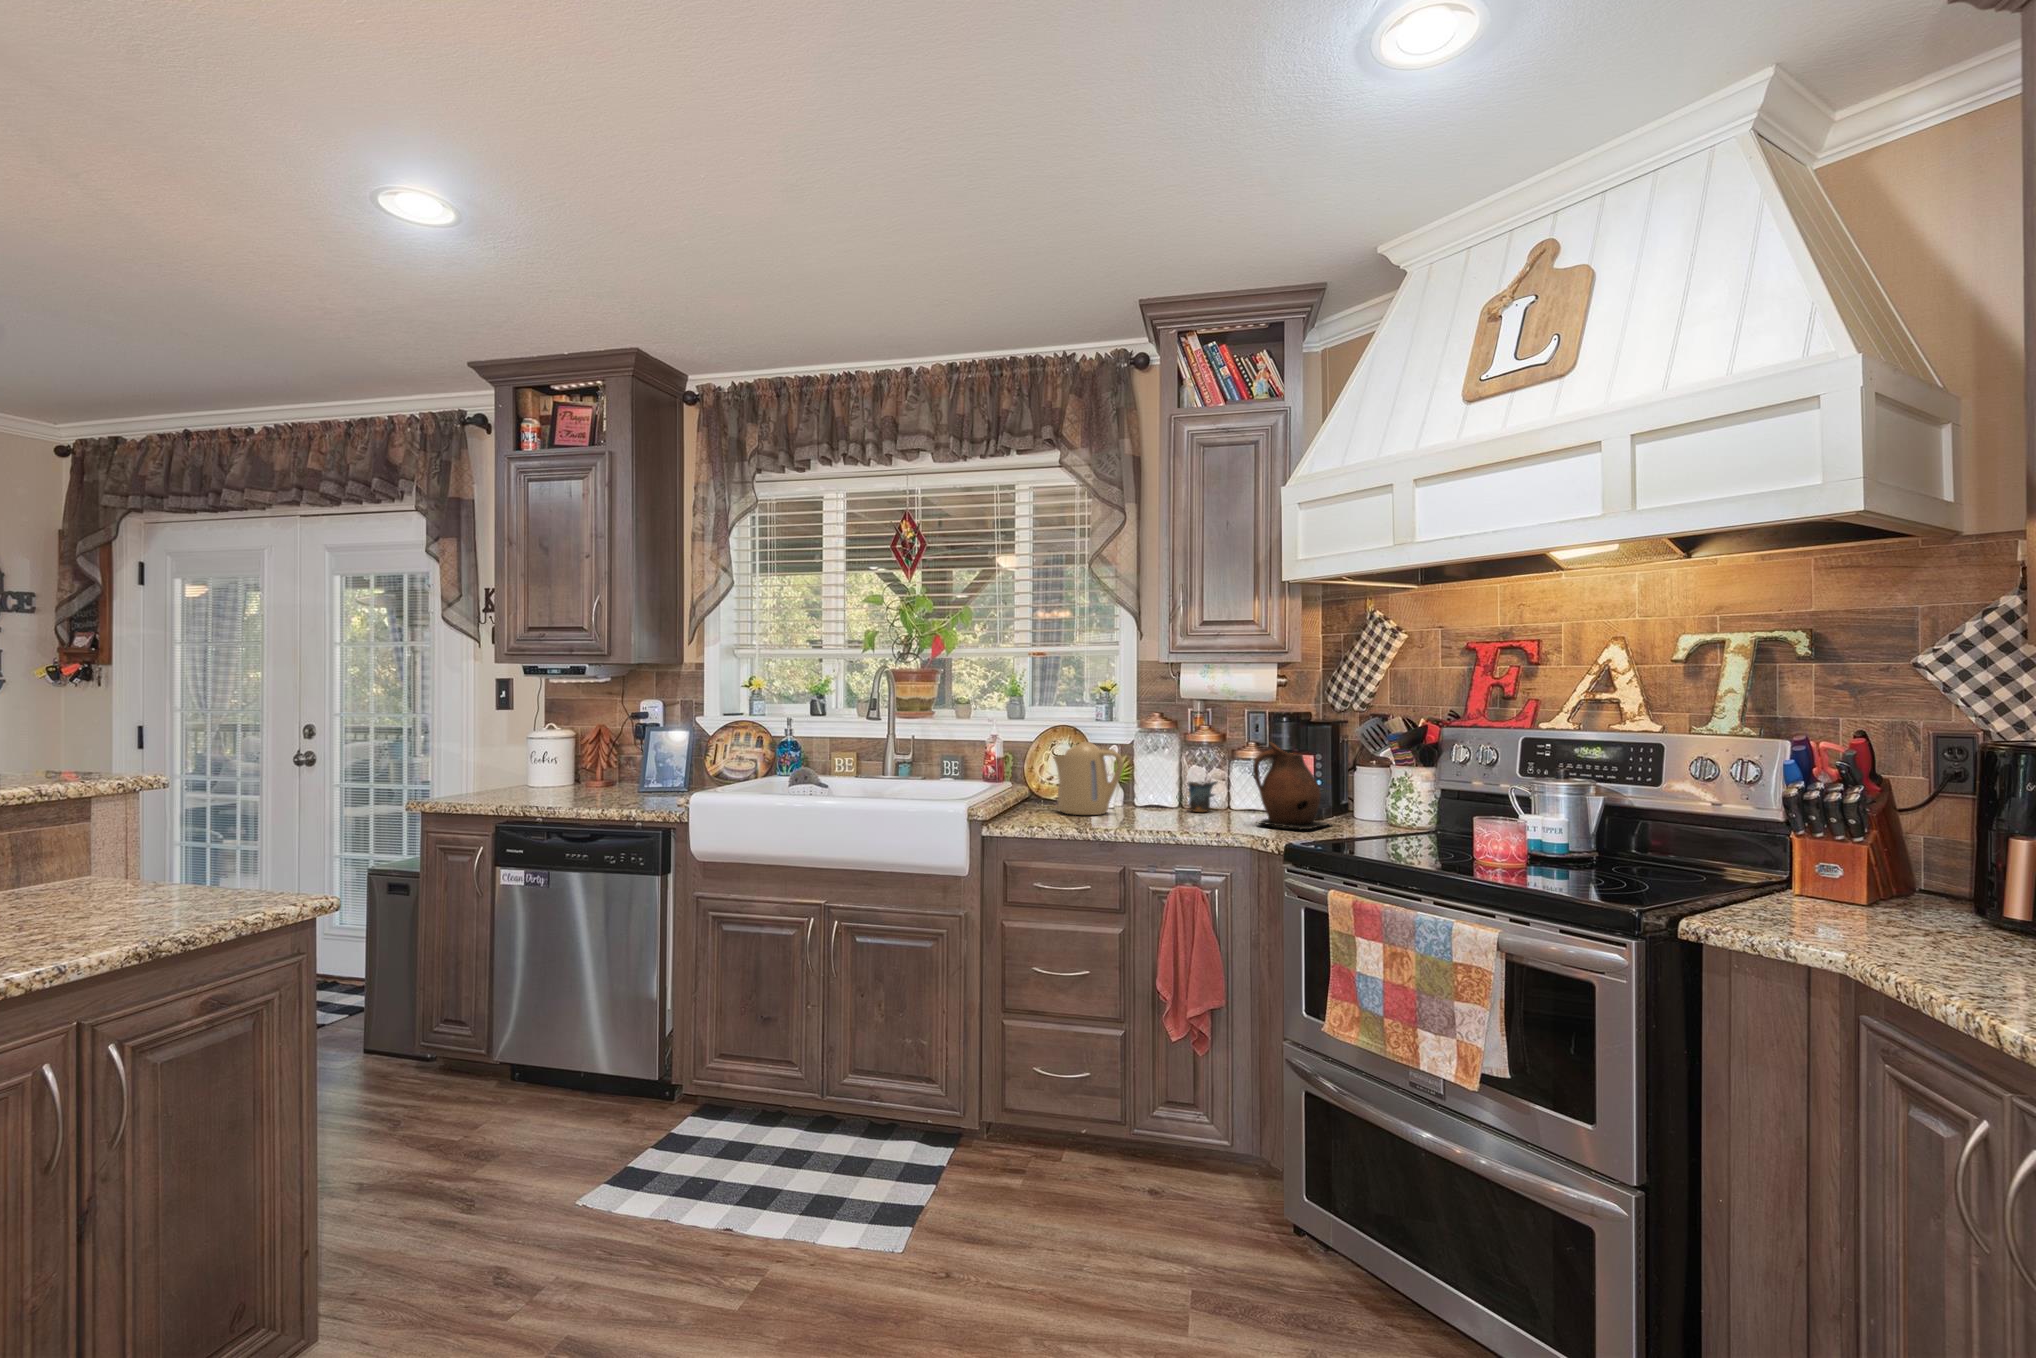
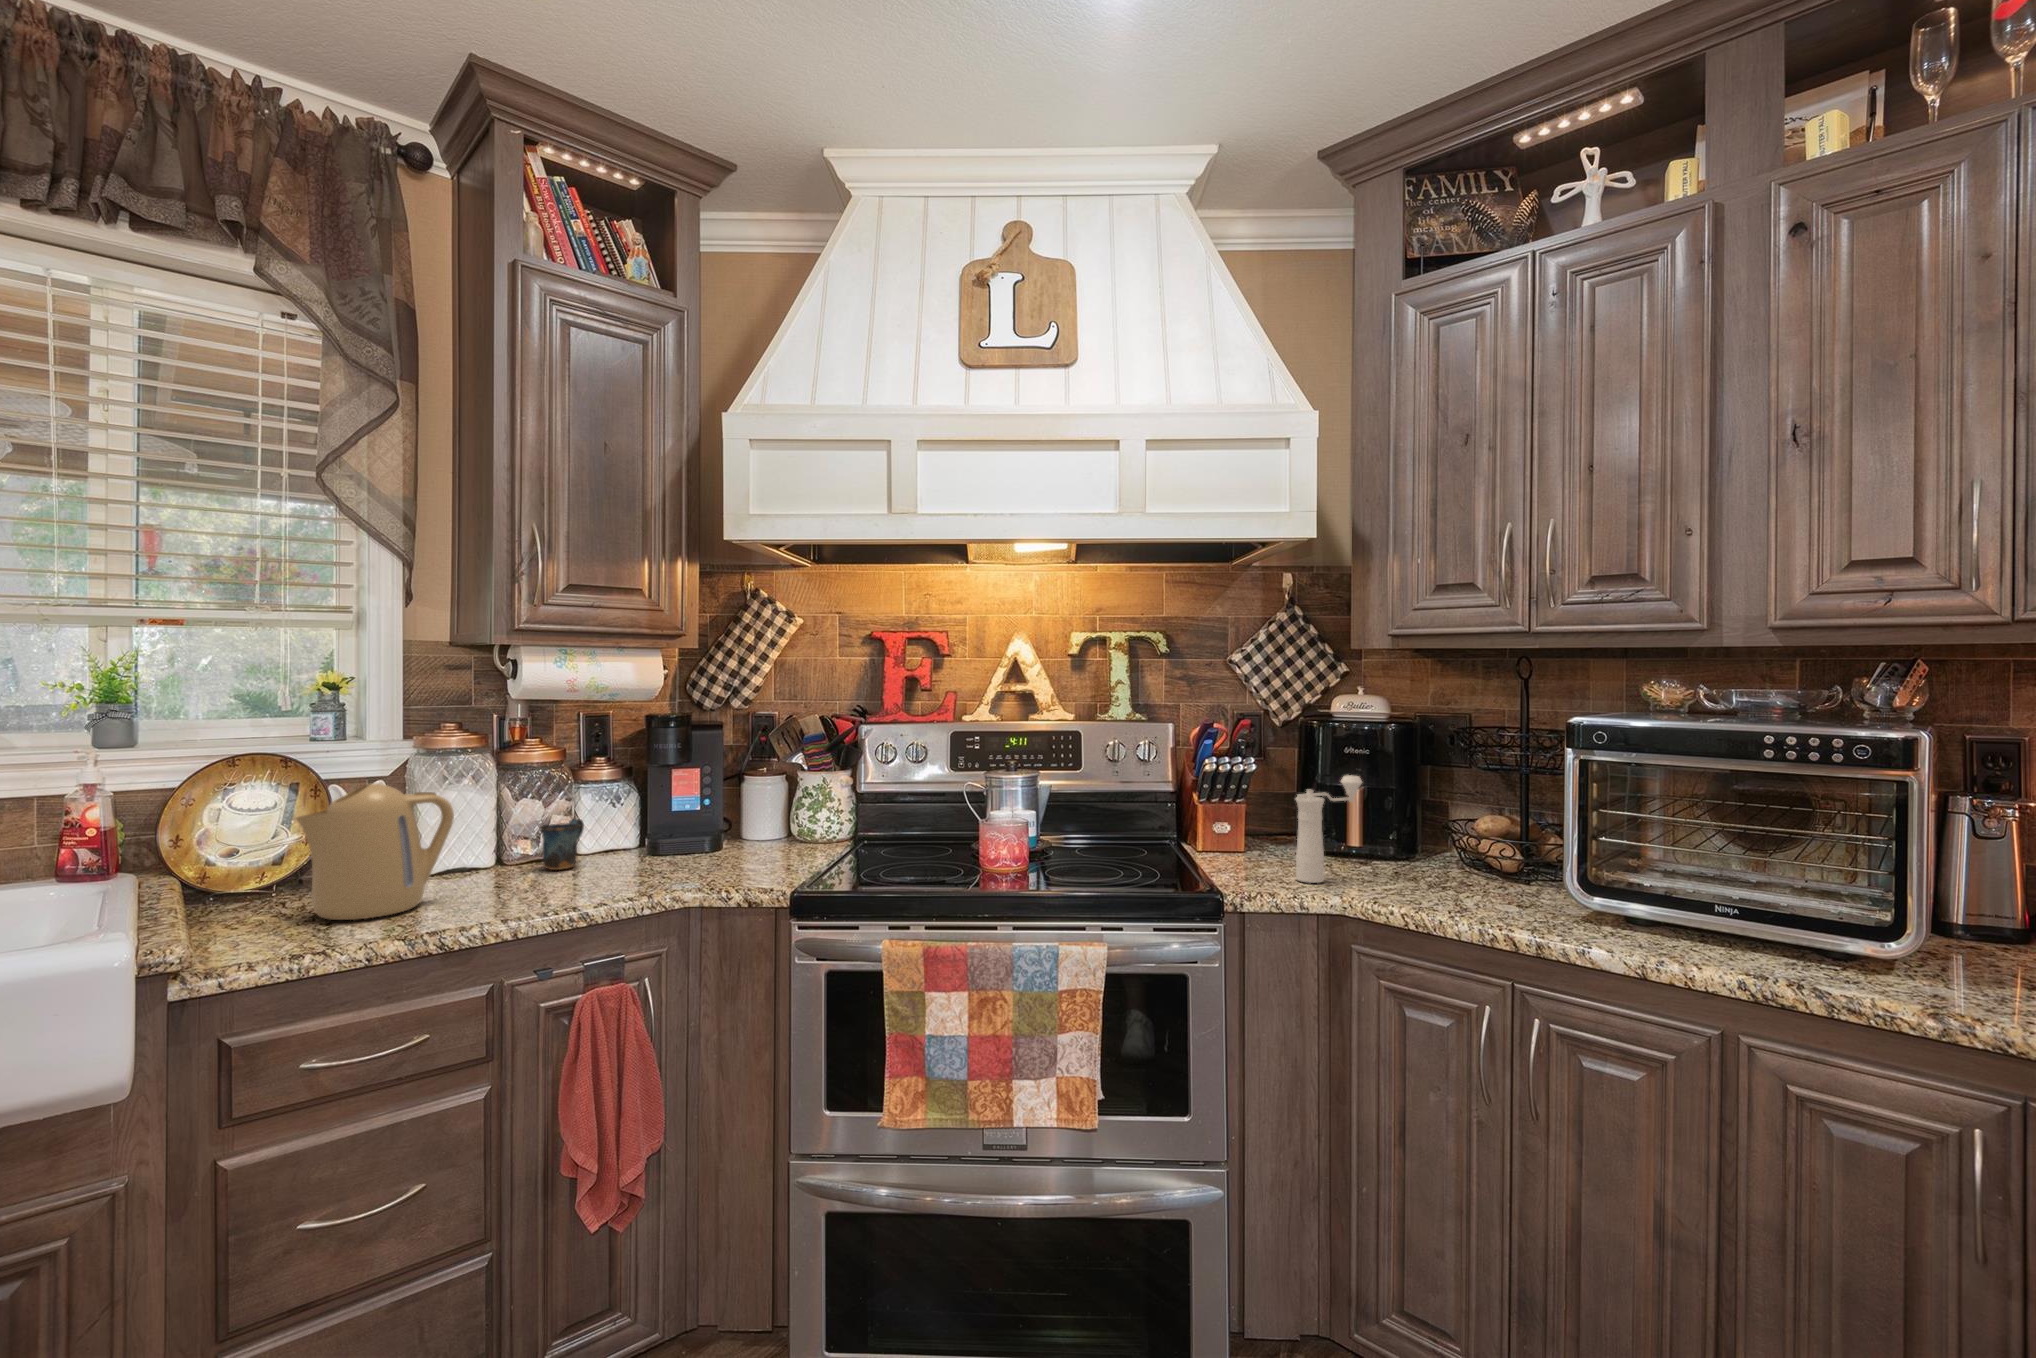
ceramic pitcher: present [1253,743,1331,829] -> none [680,759,771,872]
pepper mill: none [1811,807,1953,936] -> present [1296,775,1362,883]

